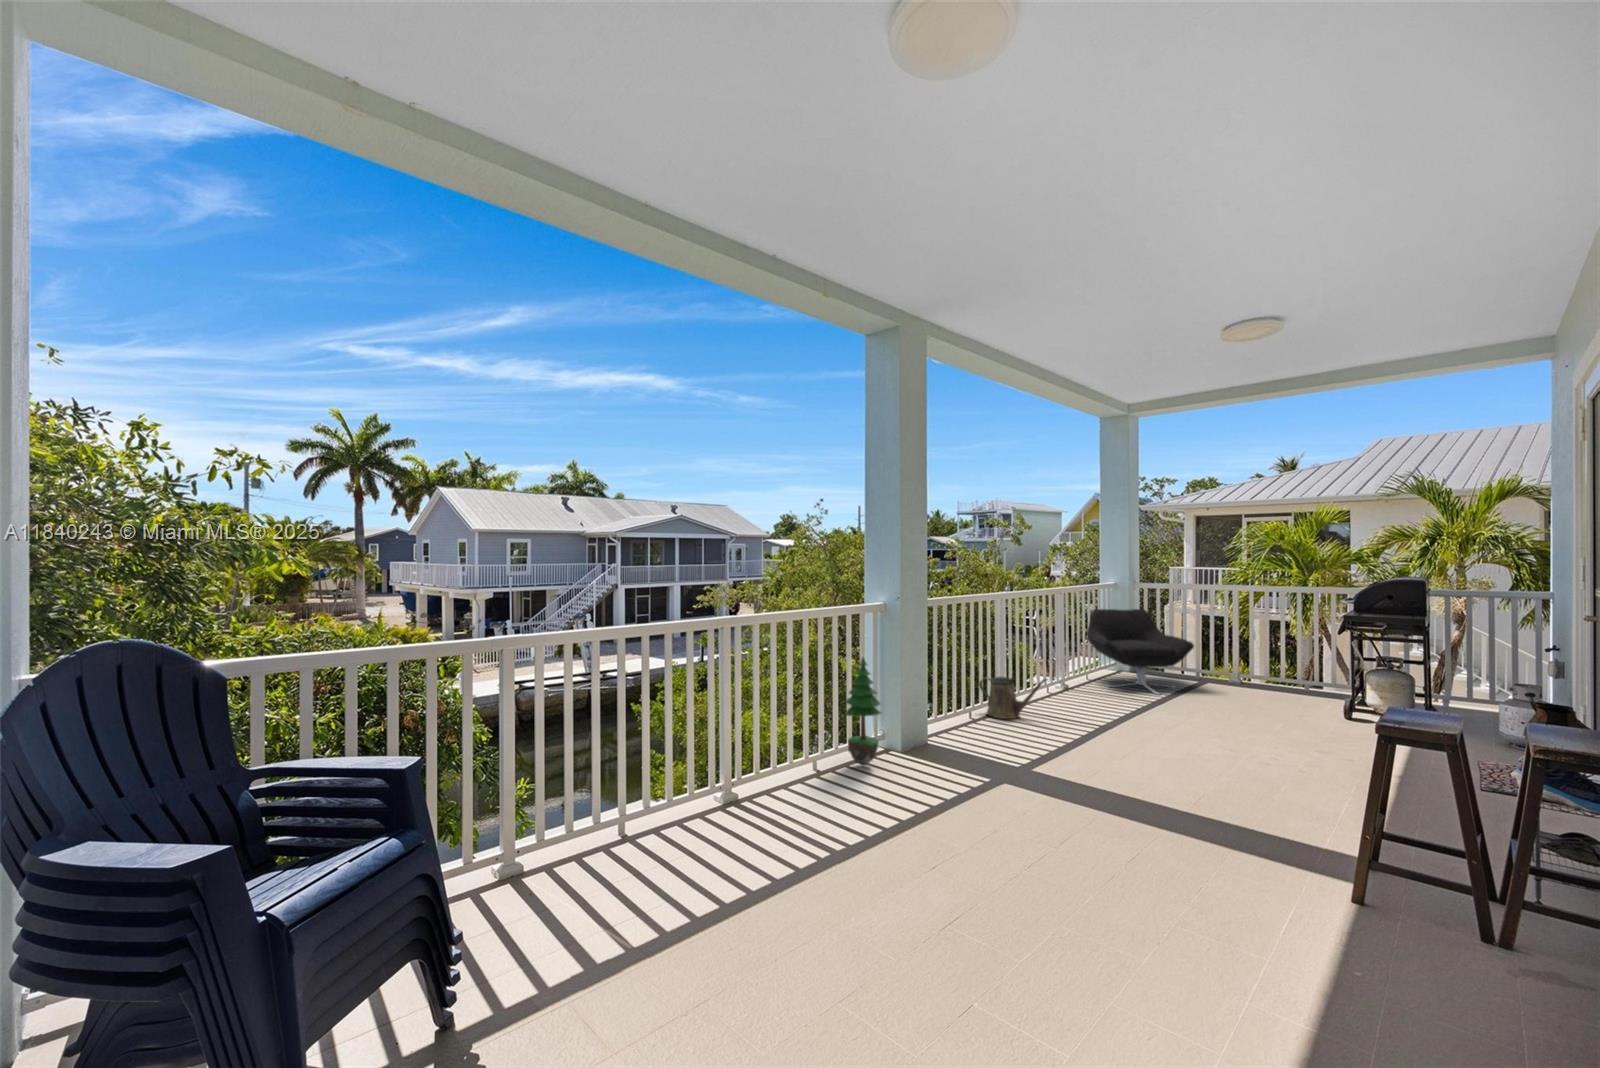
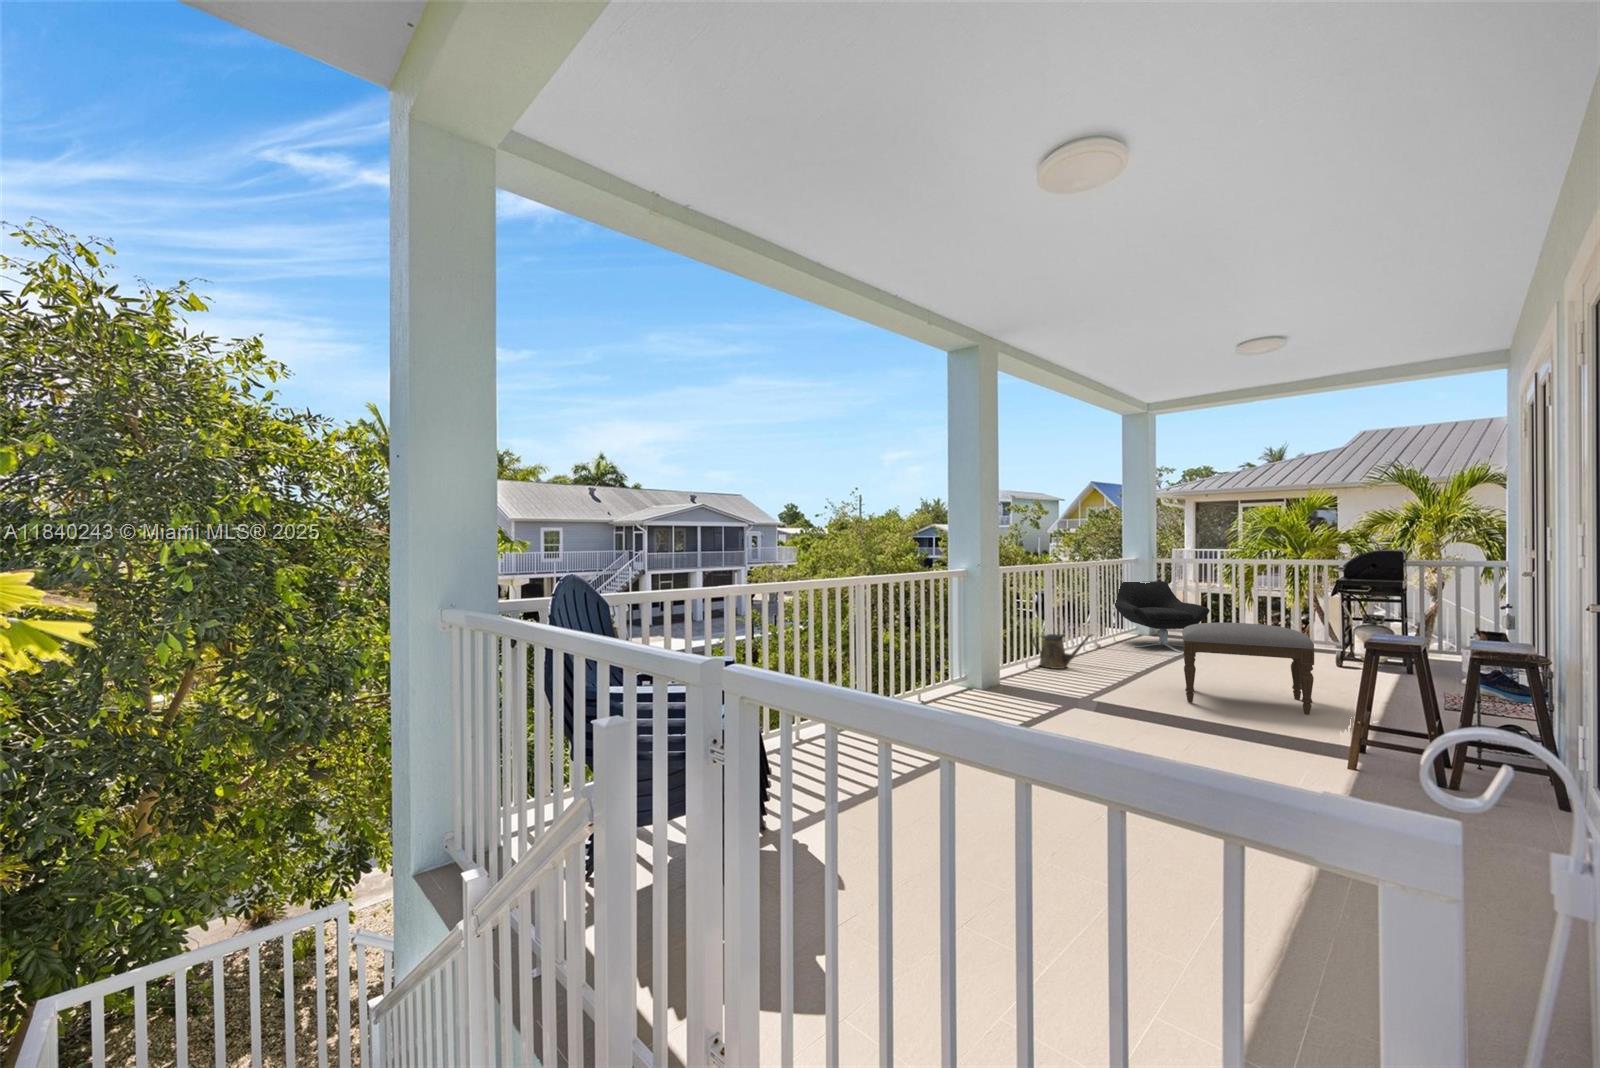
potted tree: present [845,658,881,766] -> none [940,609,973,699]
ottoman: none [1143,673,1307,798] -> present [1182,623,1314,714]

